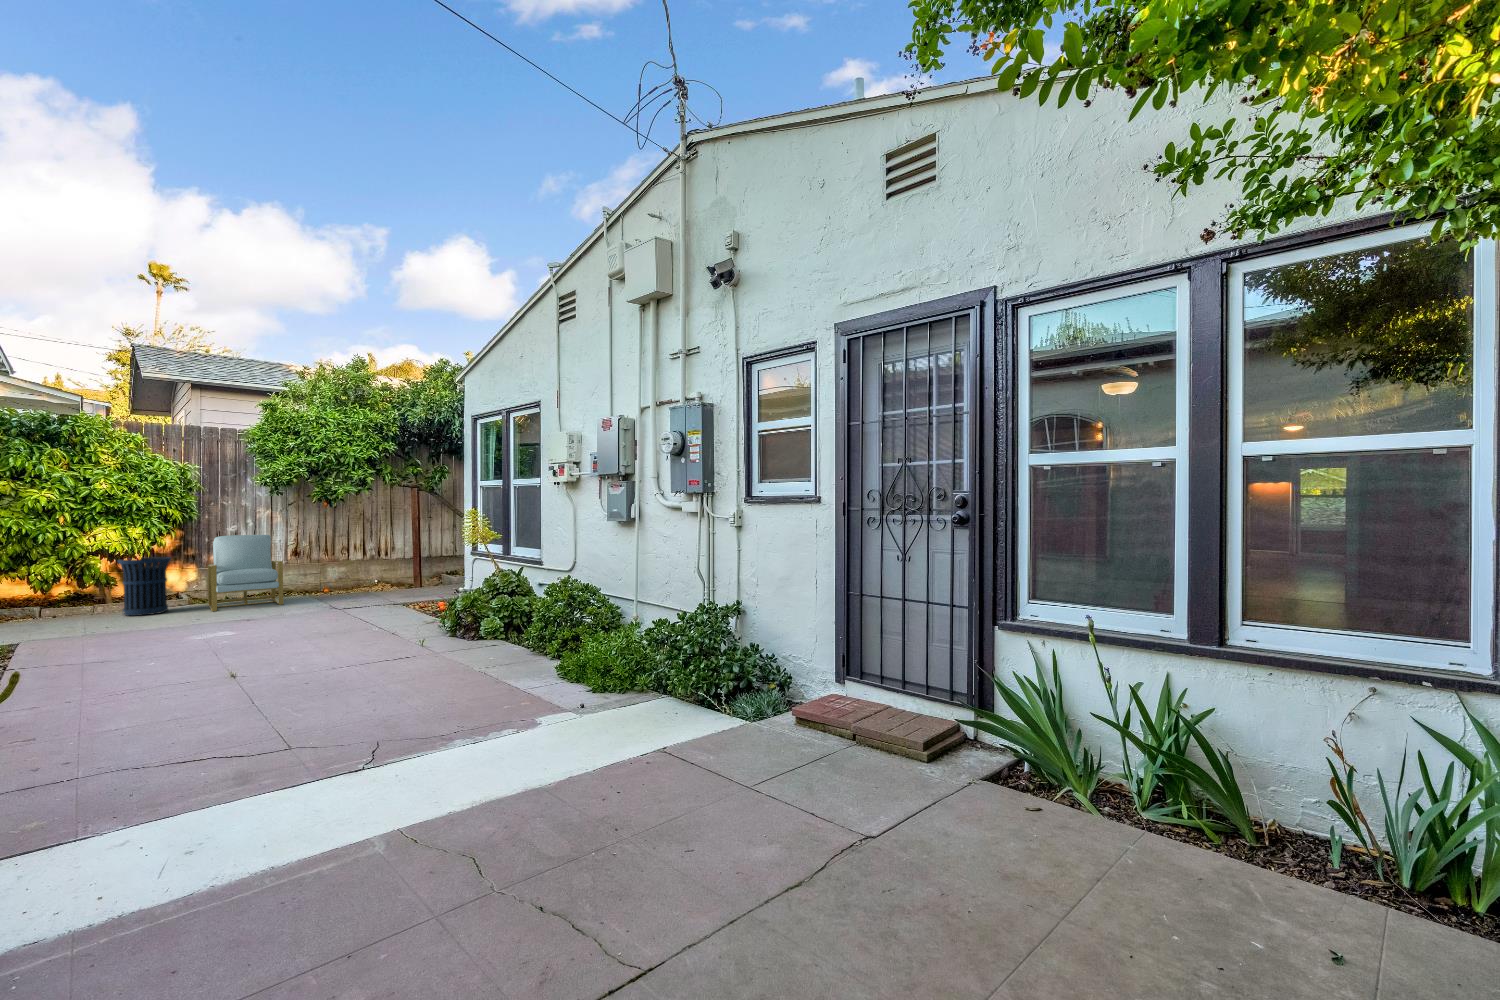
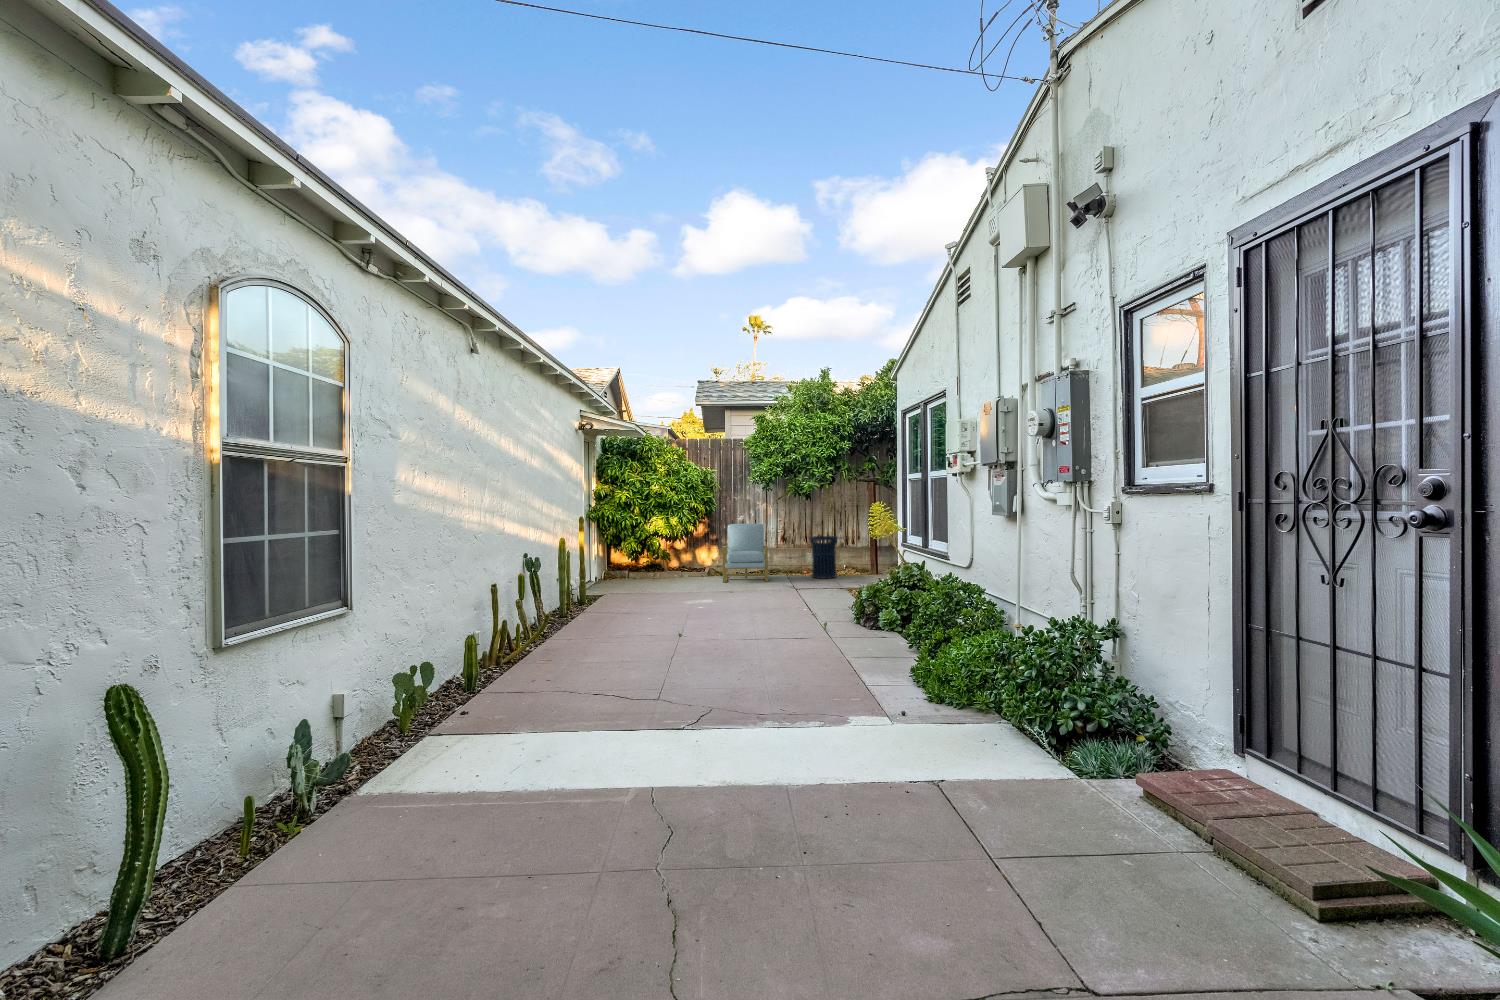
trash can: present [118,557,171,616] -> present [809,536,838,578]

